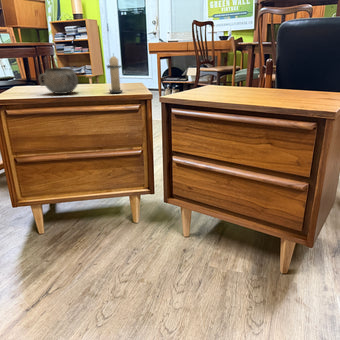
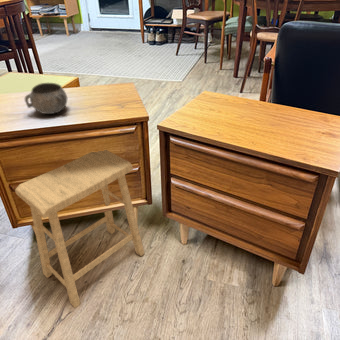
candle: present [107,56,122,93] -> none [97,71,119,113]
footstool: none [17,128,144,284] -> present [15,150,144,308]

